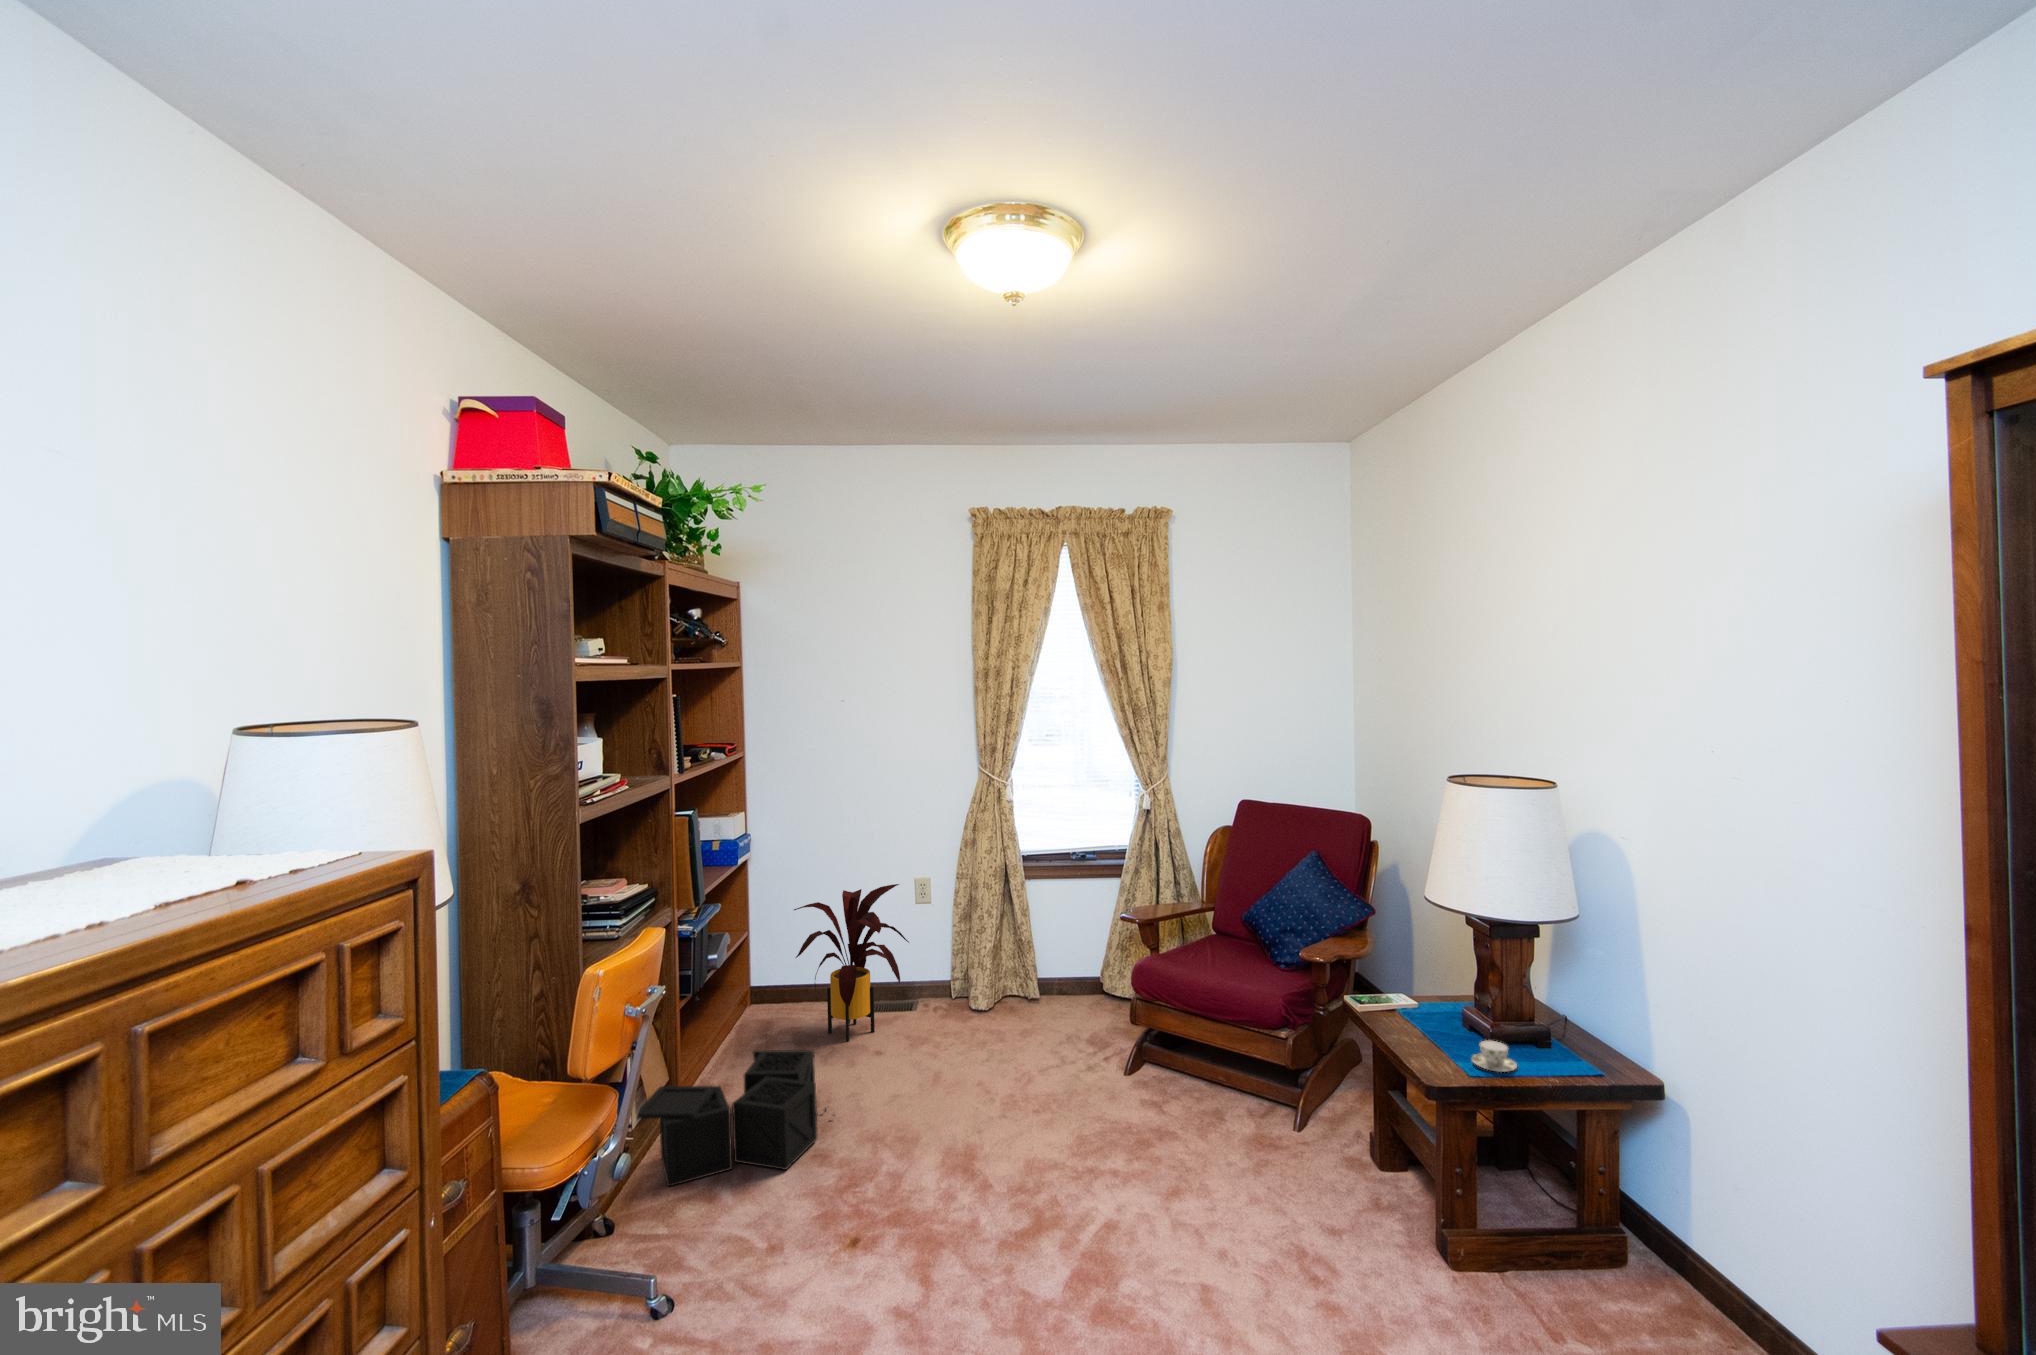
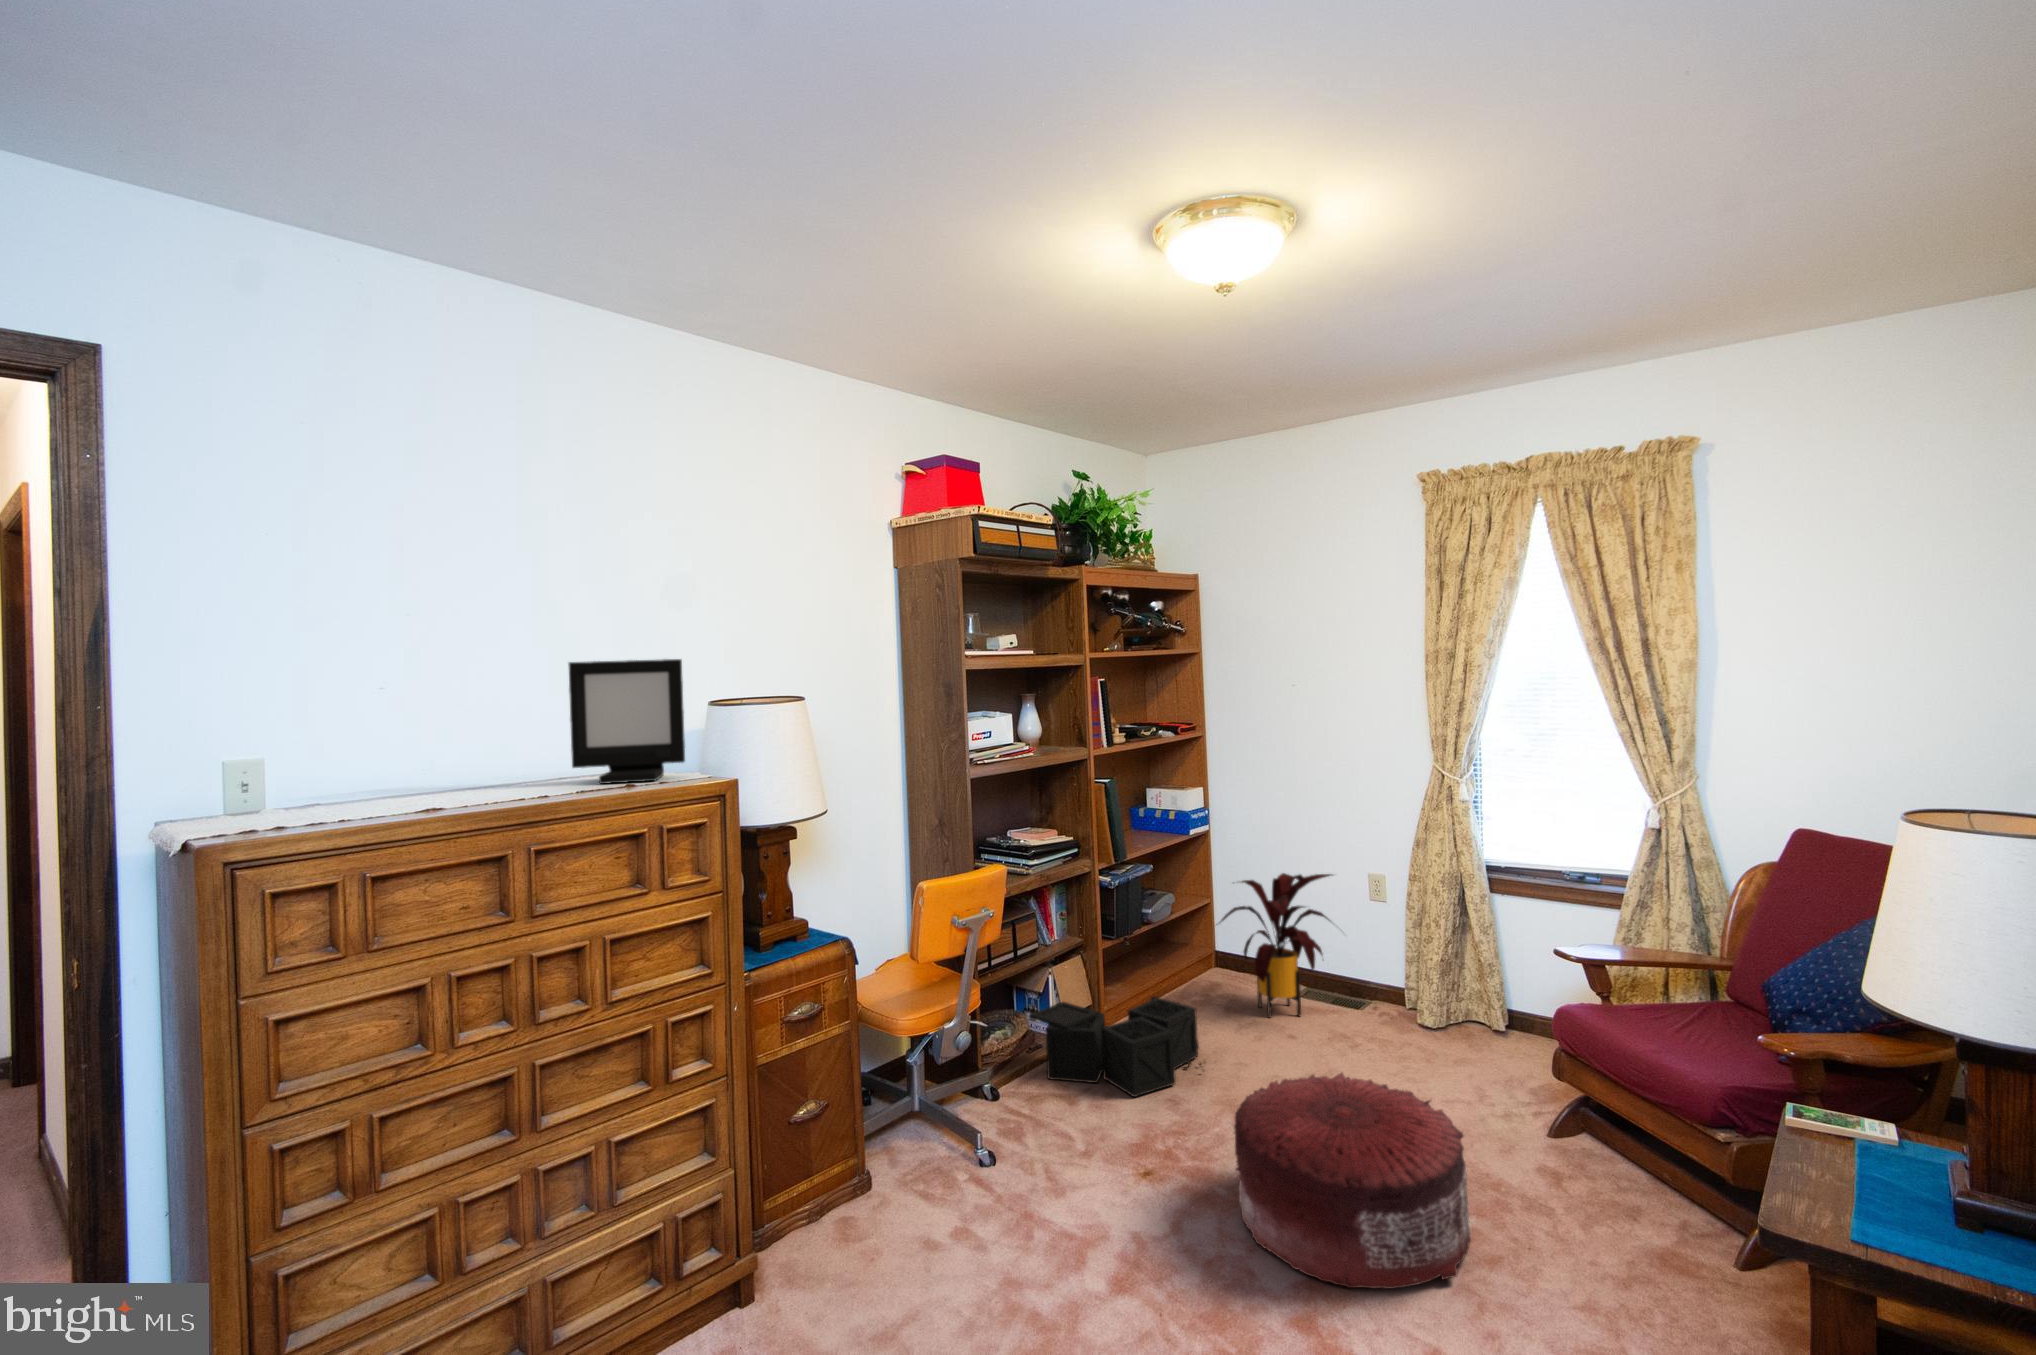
picture frame: none [6,662,289,908] -> present [568,659,685,784]
teacup: present [1472,1040,1517,1072] -> none [1842,1190,1925,1245]
pouf: none [969,1070,1182,1276] -> present [1234,1073,1472,1289]

